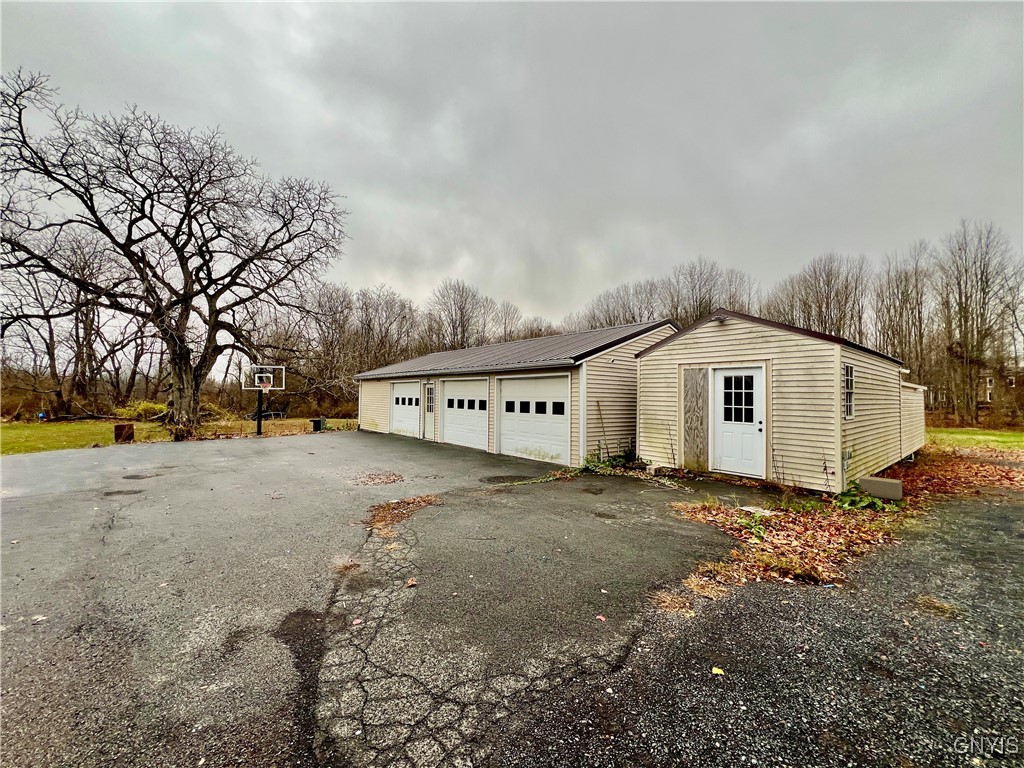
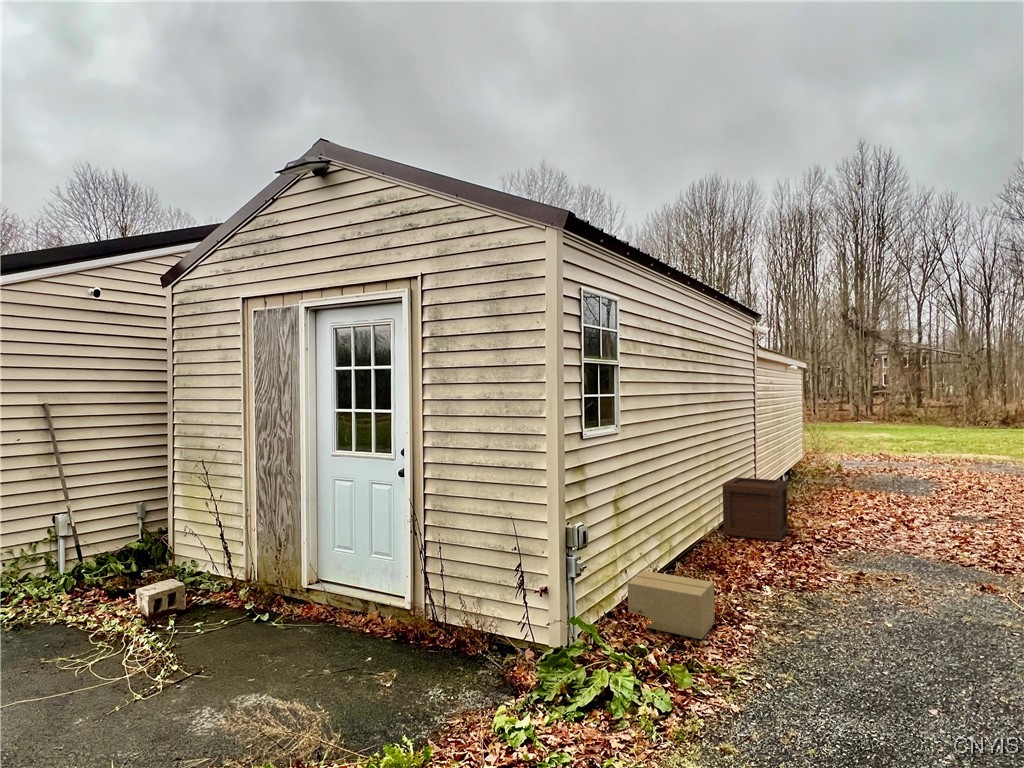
wooden crate: none [885,447,926,479] -> present [723,477,788,541]

